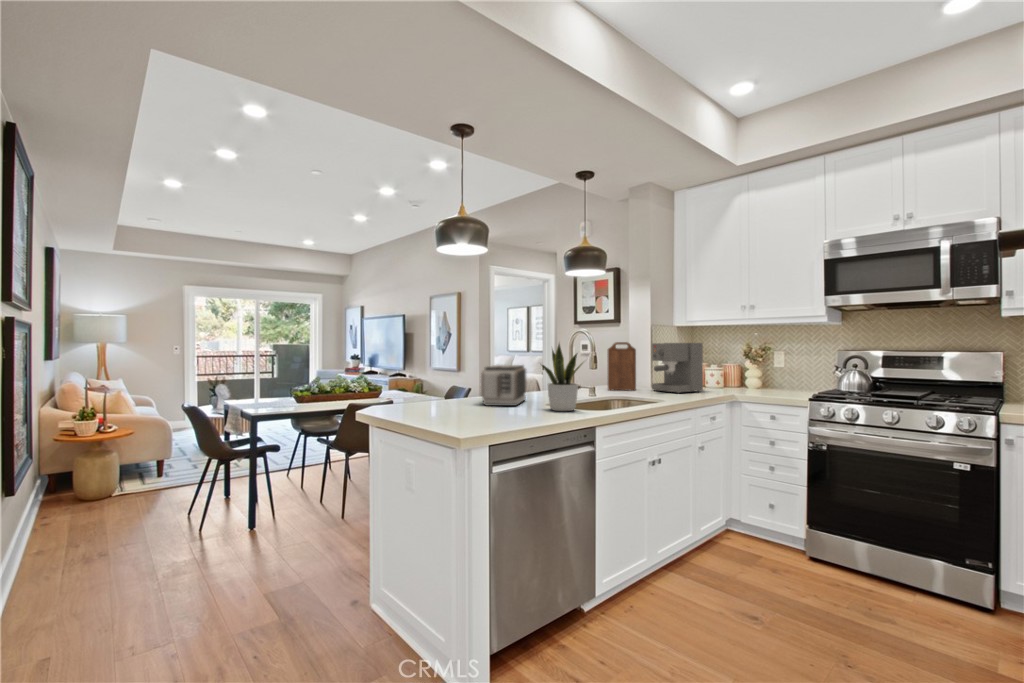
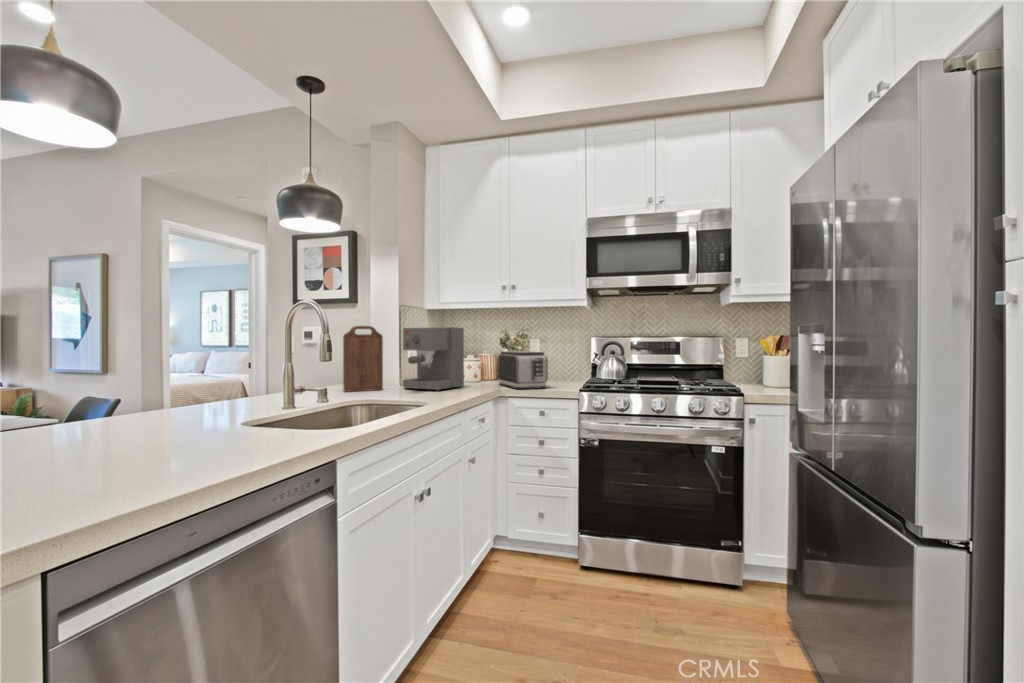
potted plant: present [542,344,583,411] -> none [213,307,321,443]
toaster: present [481,365,526,406] -> present [499,351,548,389]

